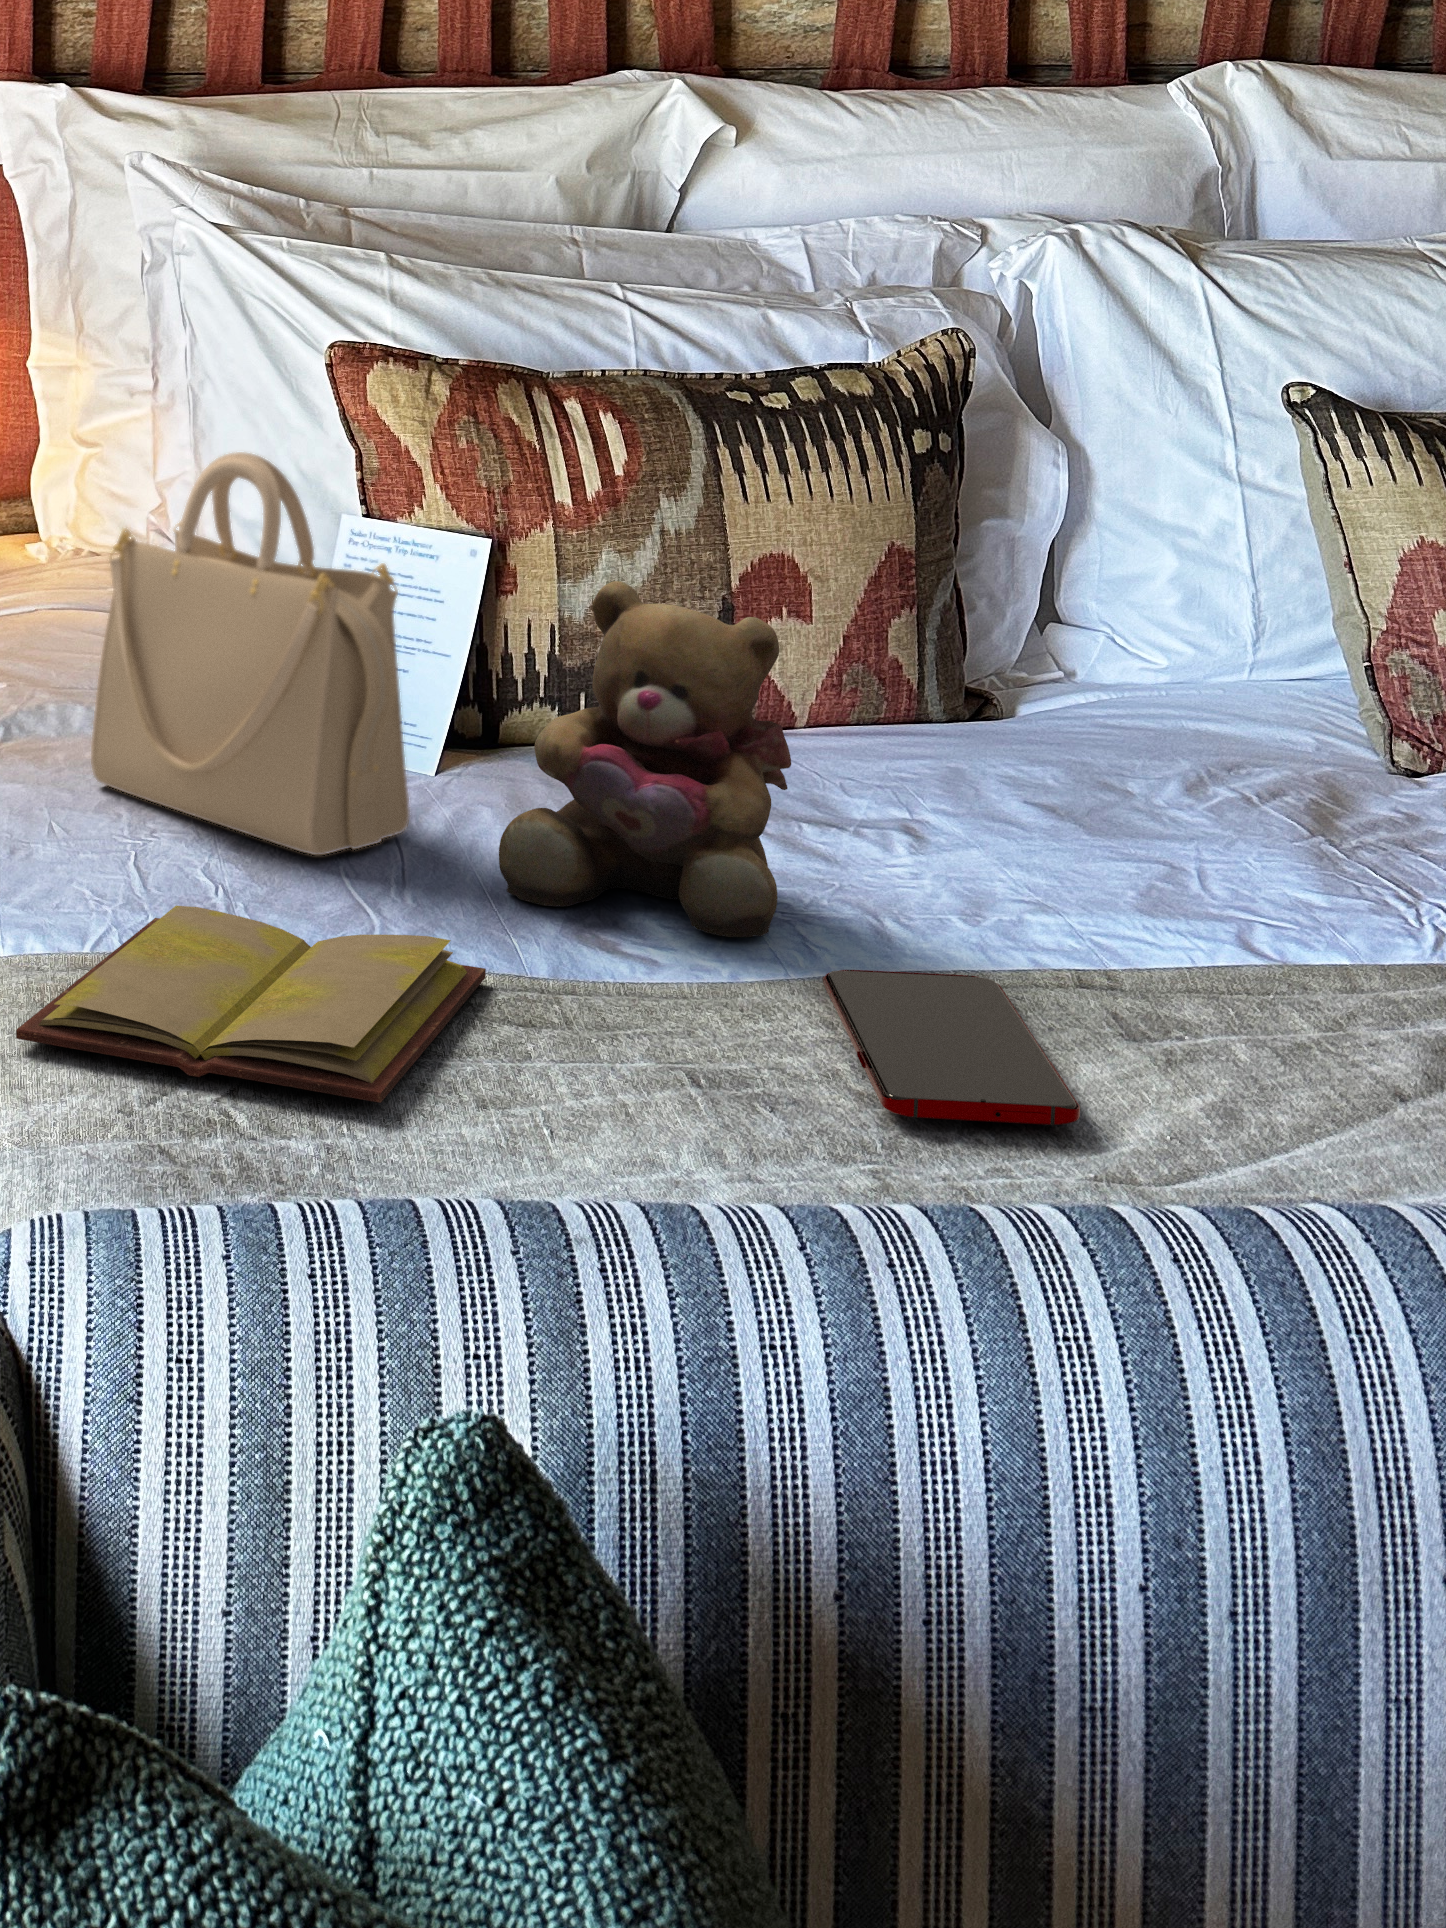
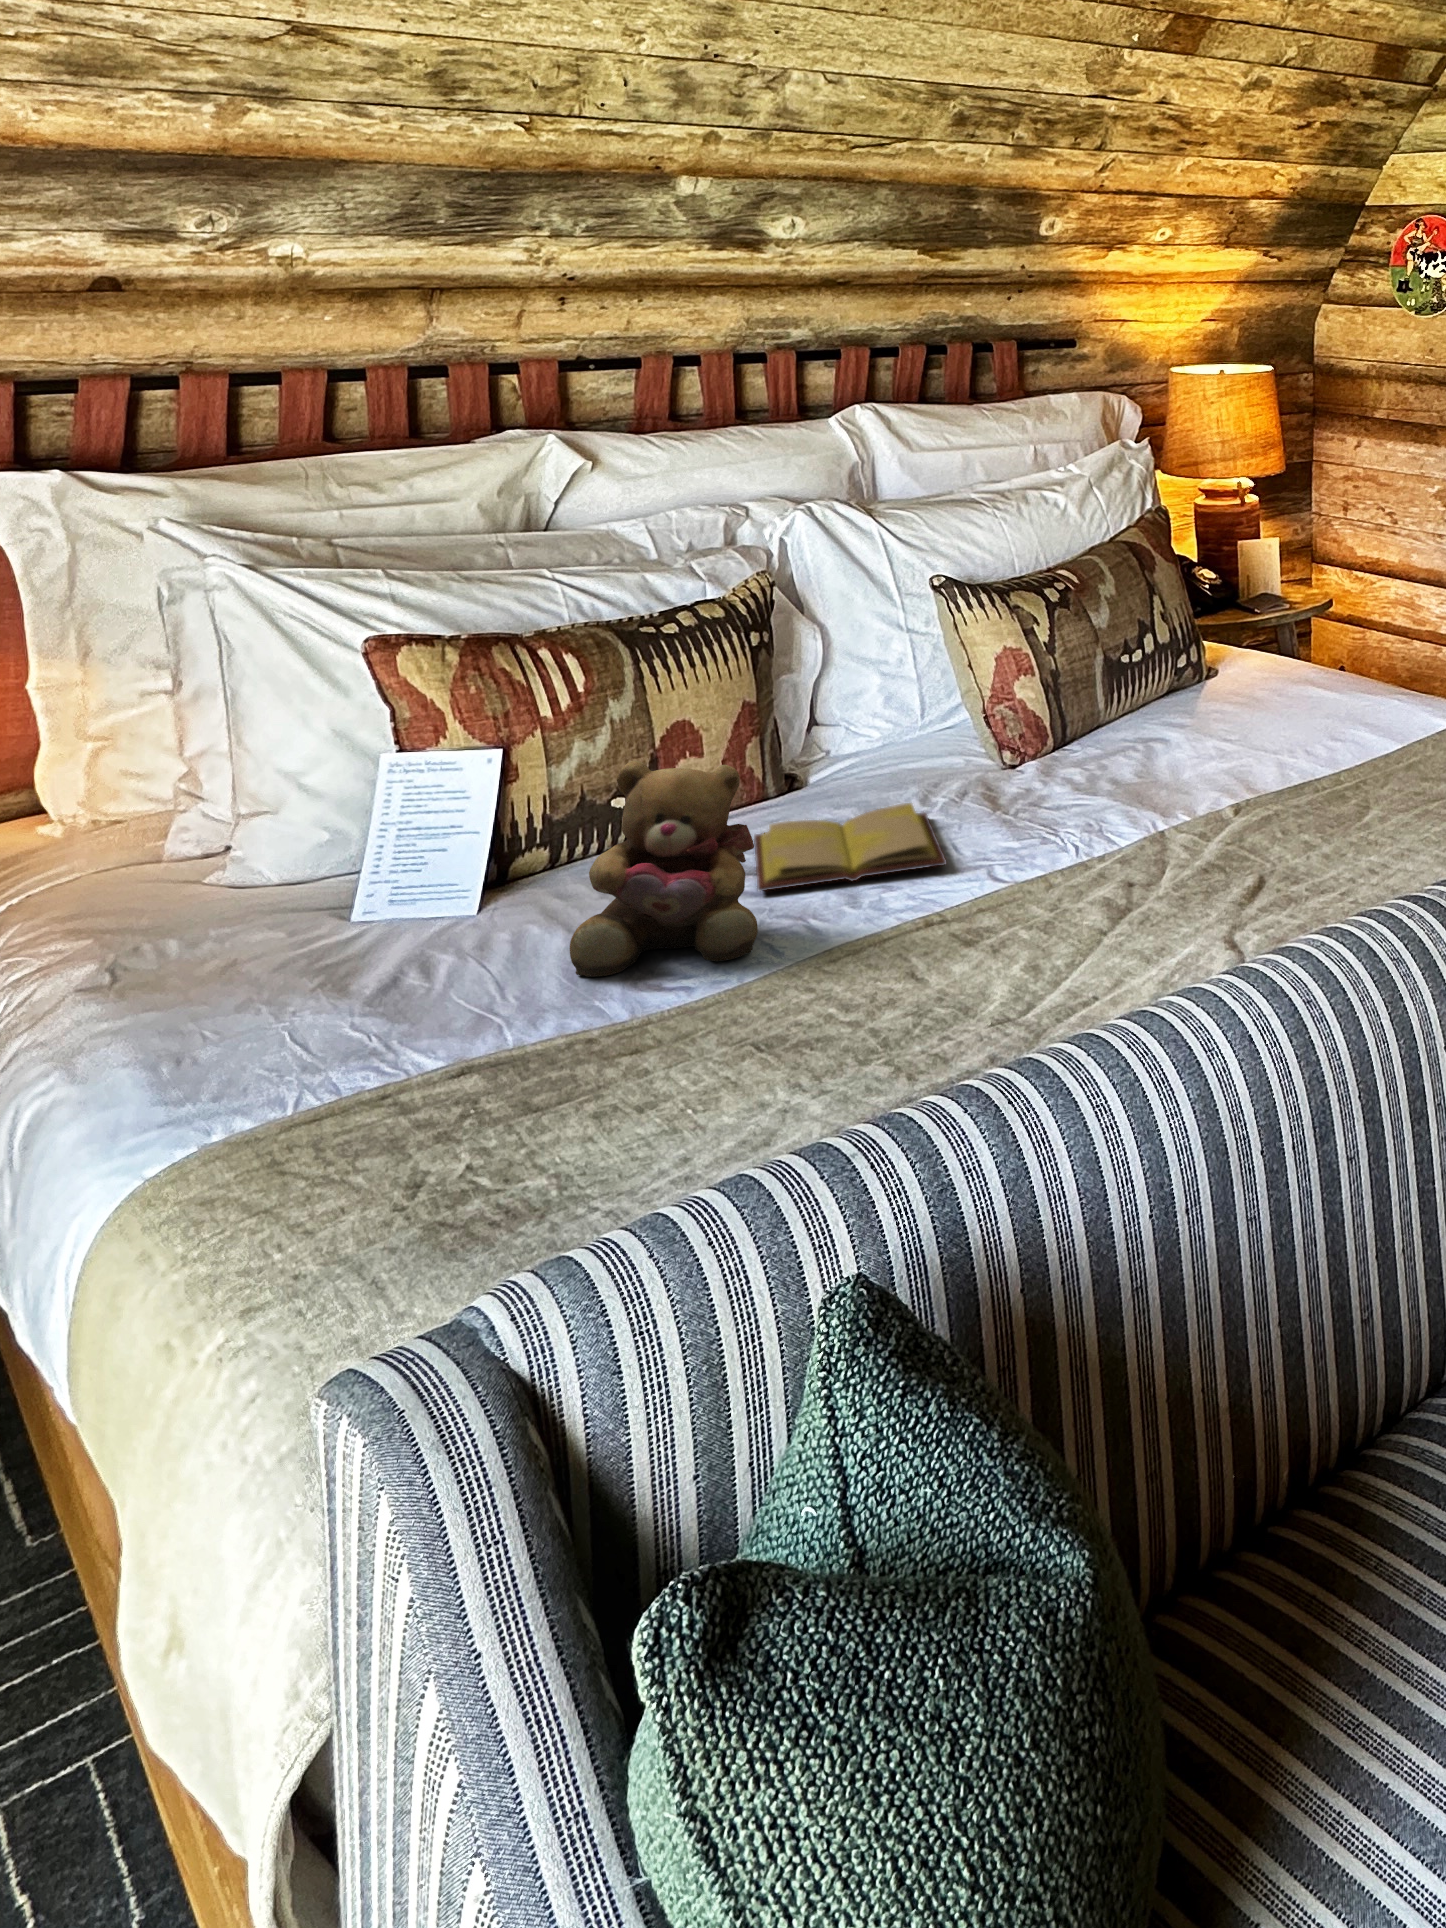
handbag: present [91,452,410,855] -> none [213,728,486,991]
diary: present [16,906,486,1103] -> present [754,803,946,891]
smartphone: present [822,970,1080,1125] -> none [797,938,973,1029]

